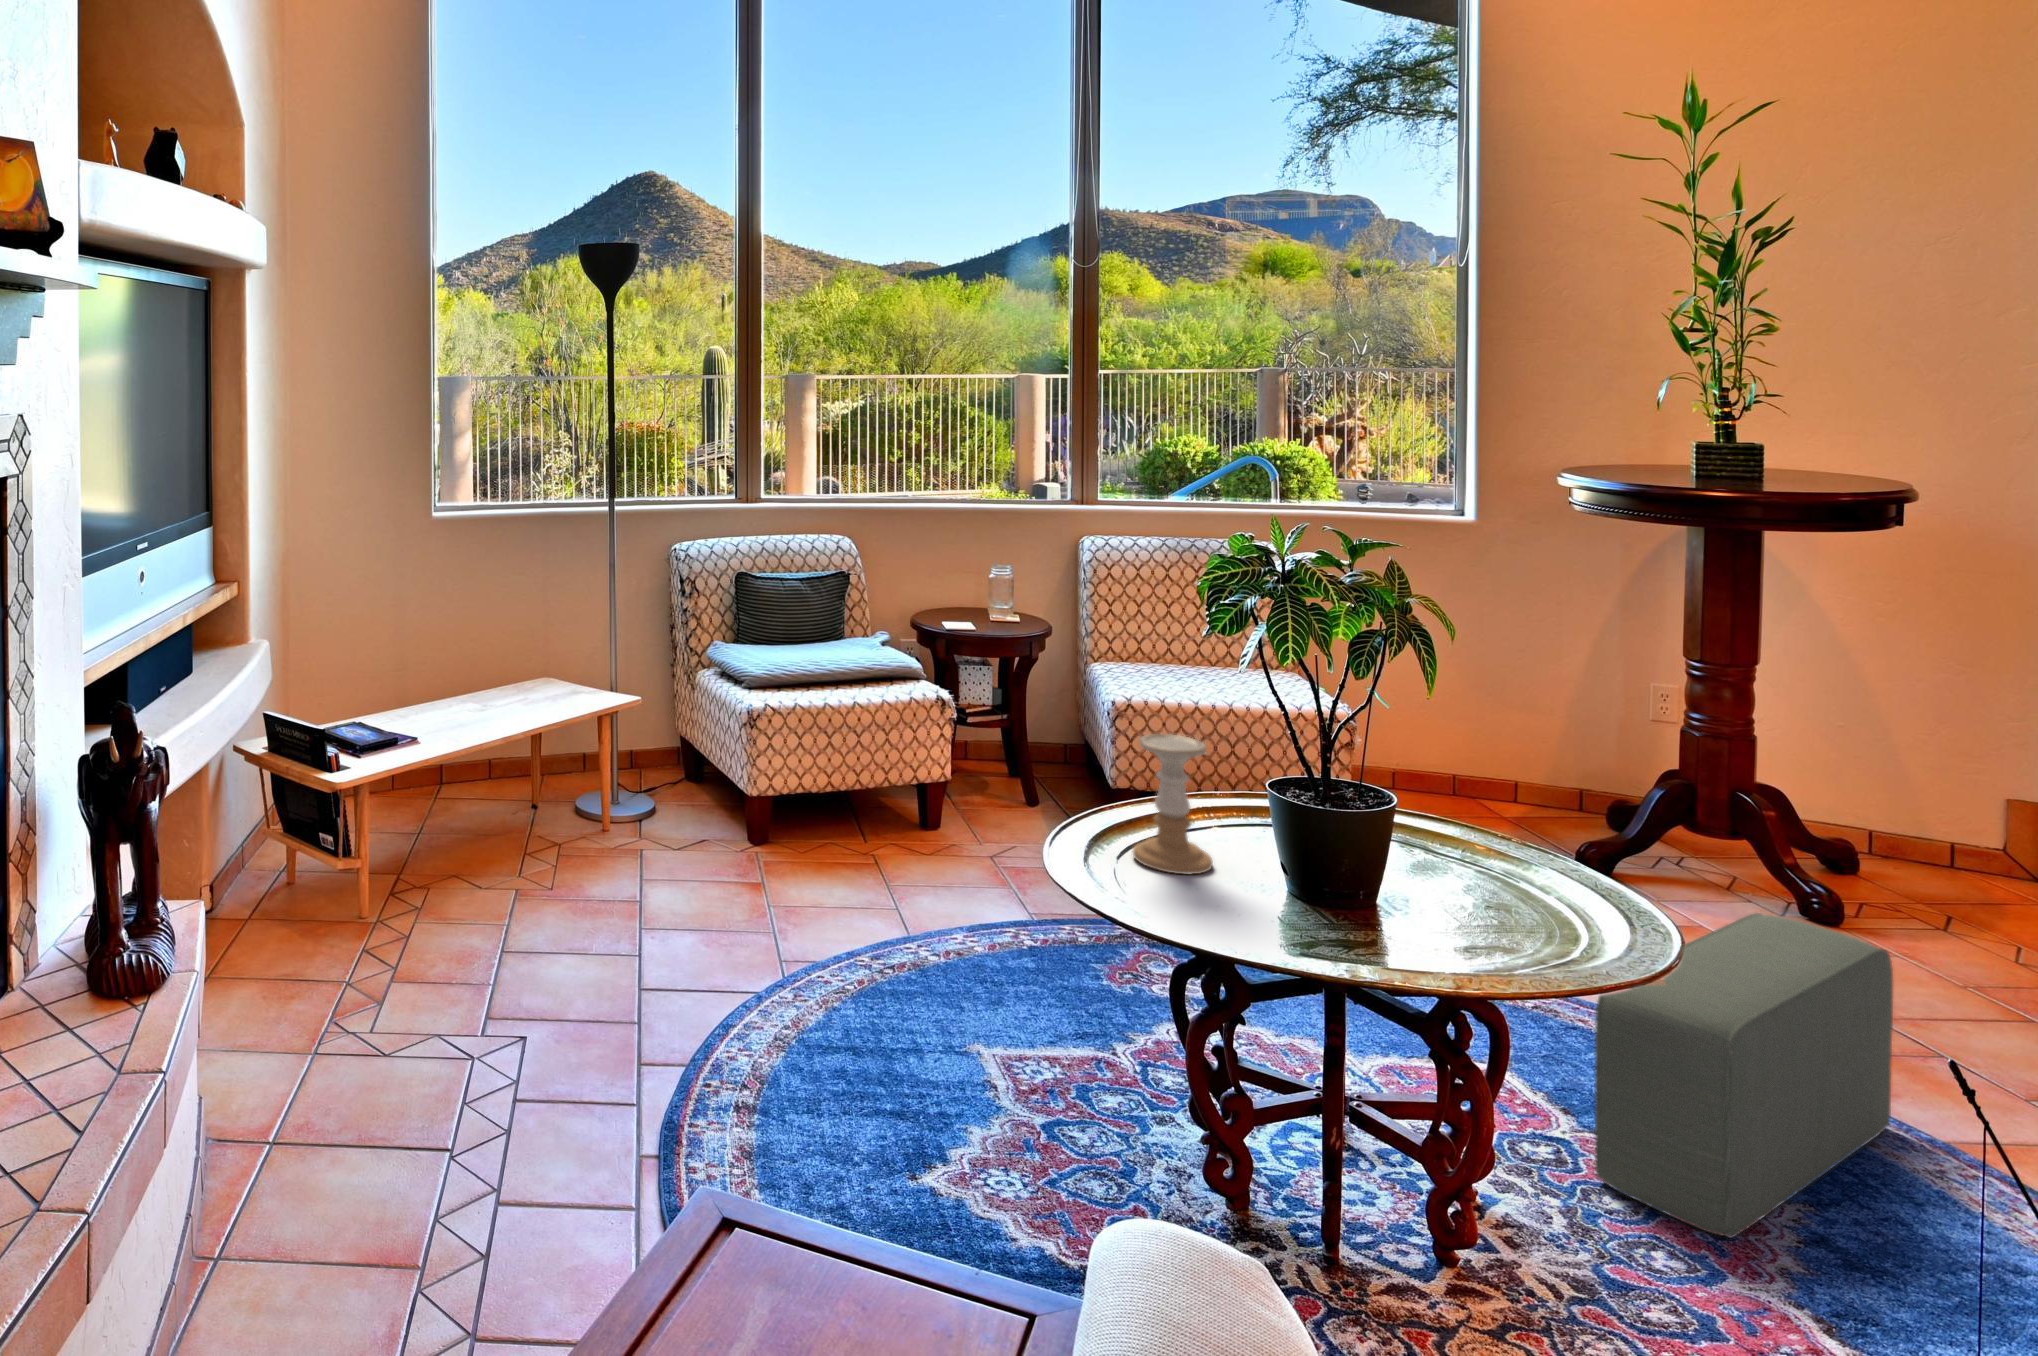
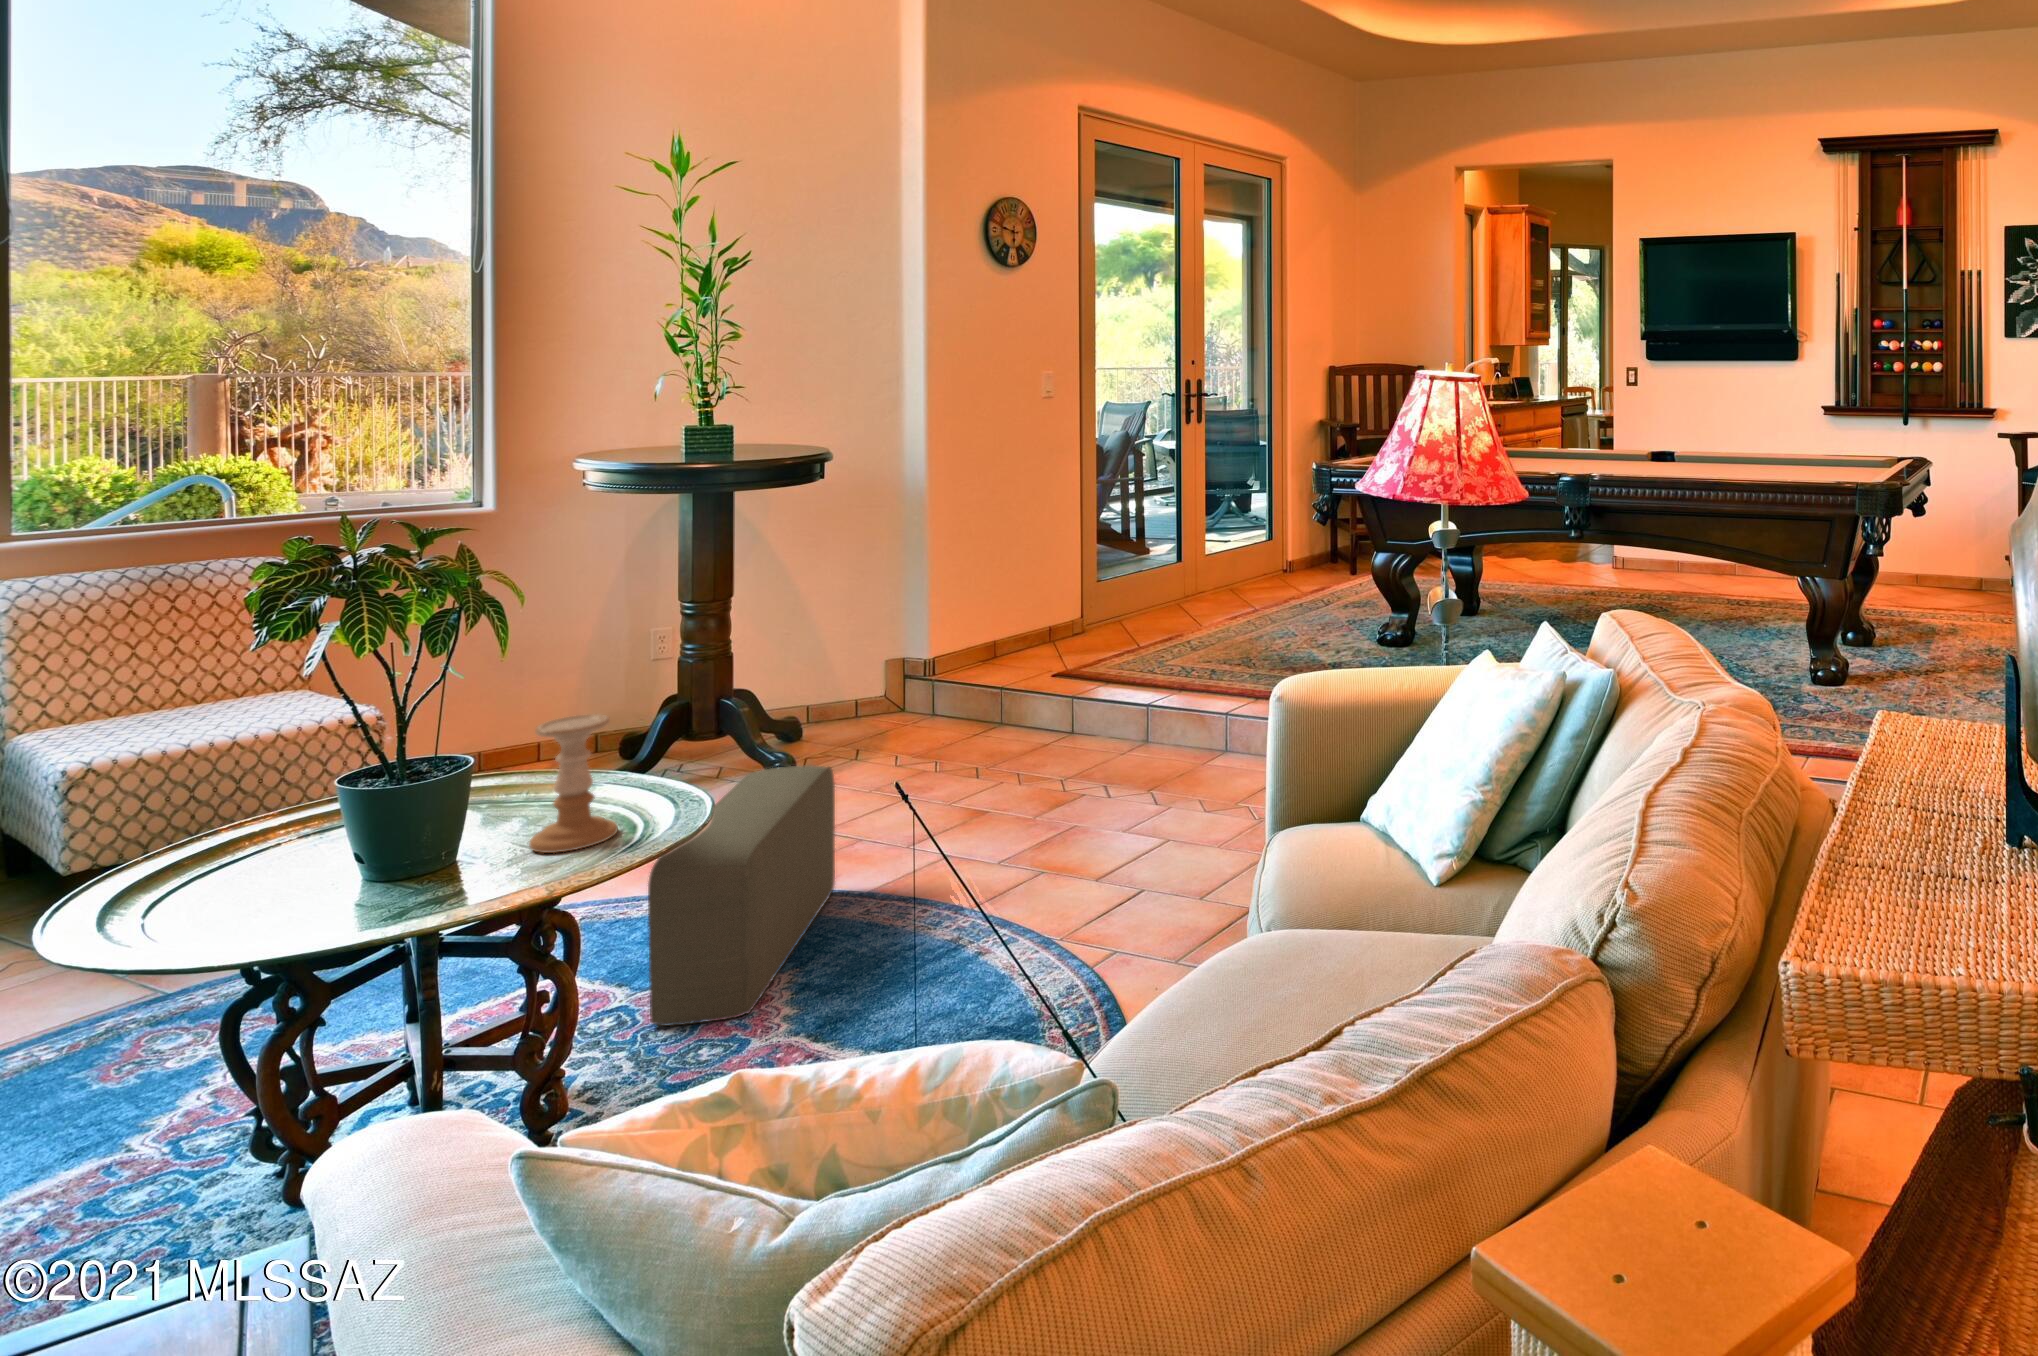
candle holder: present [1133,734,1213,874] -> present [529,714,618,853]

